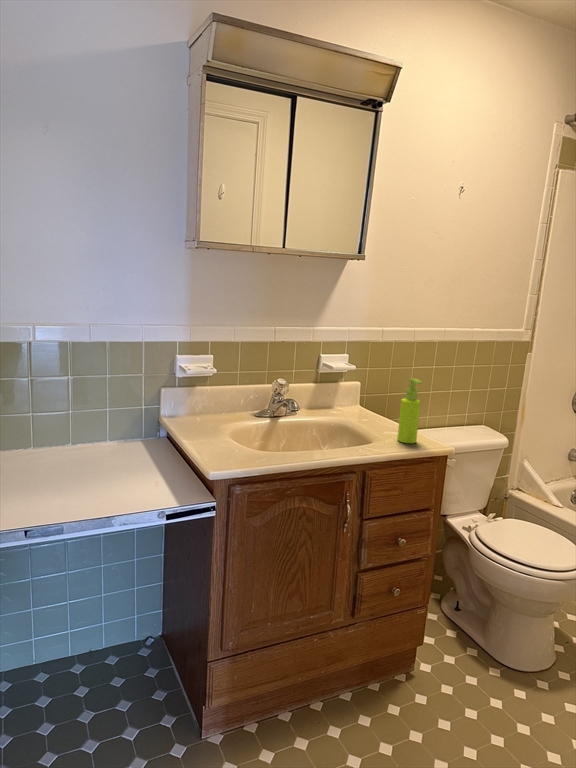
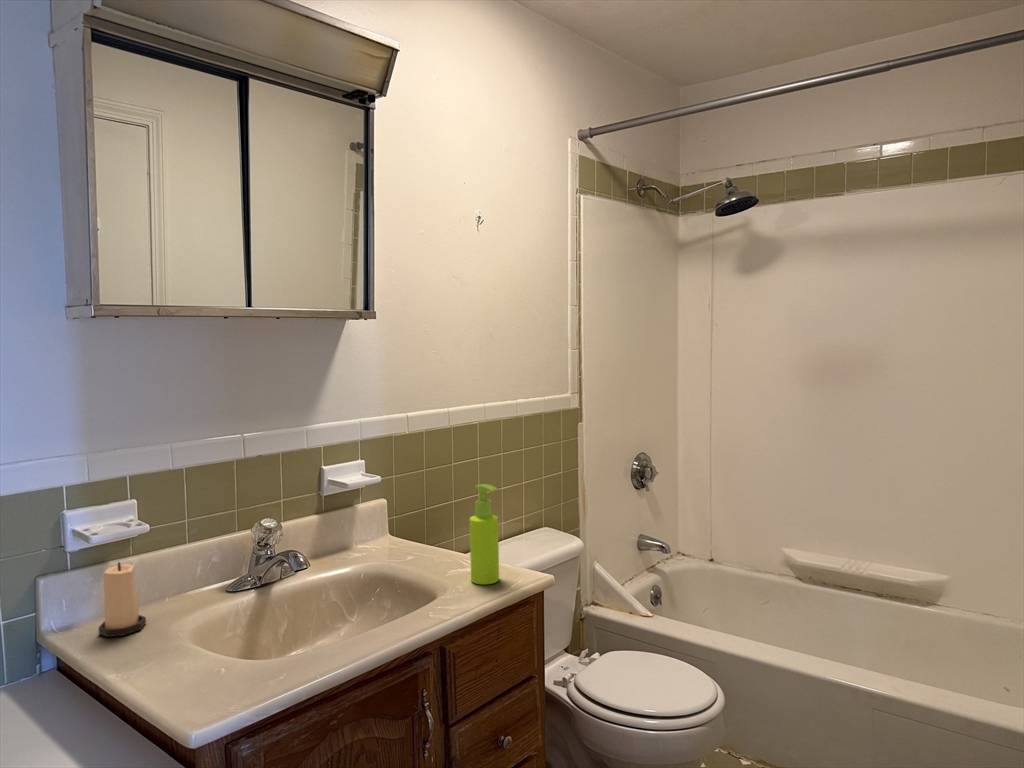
candle: none [187,386,210,426] -> present [99,562,146,637]

